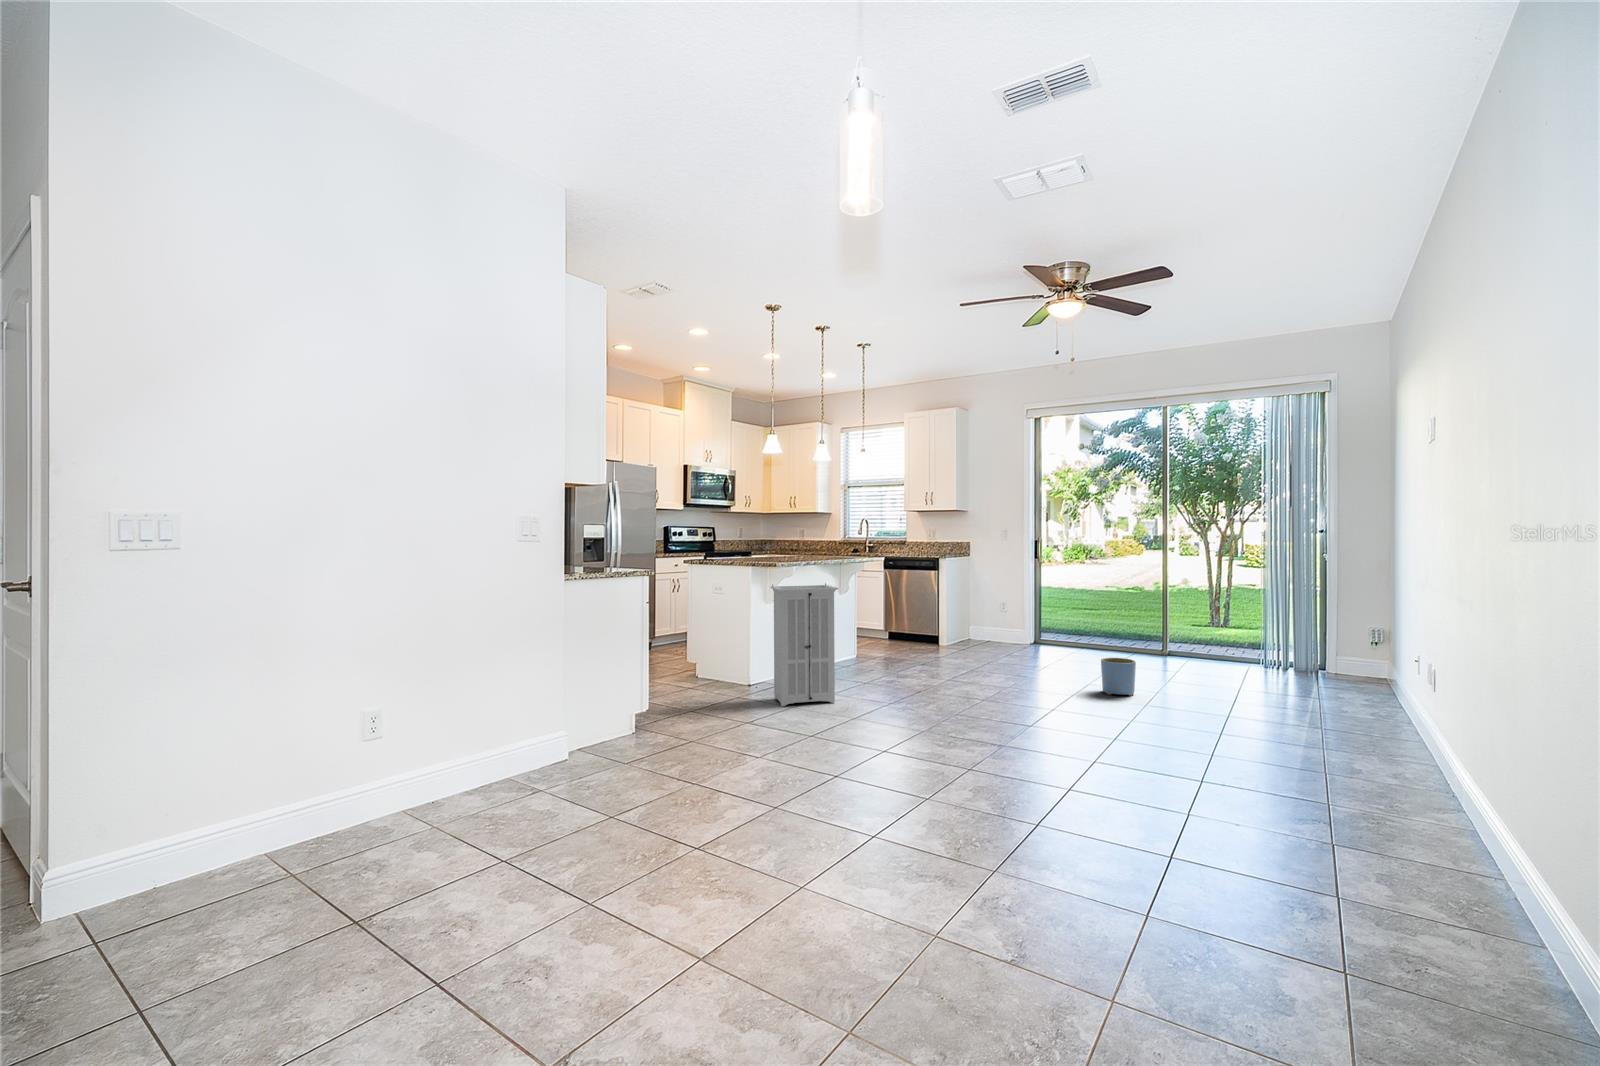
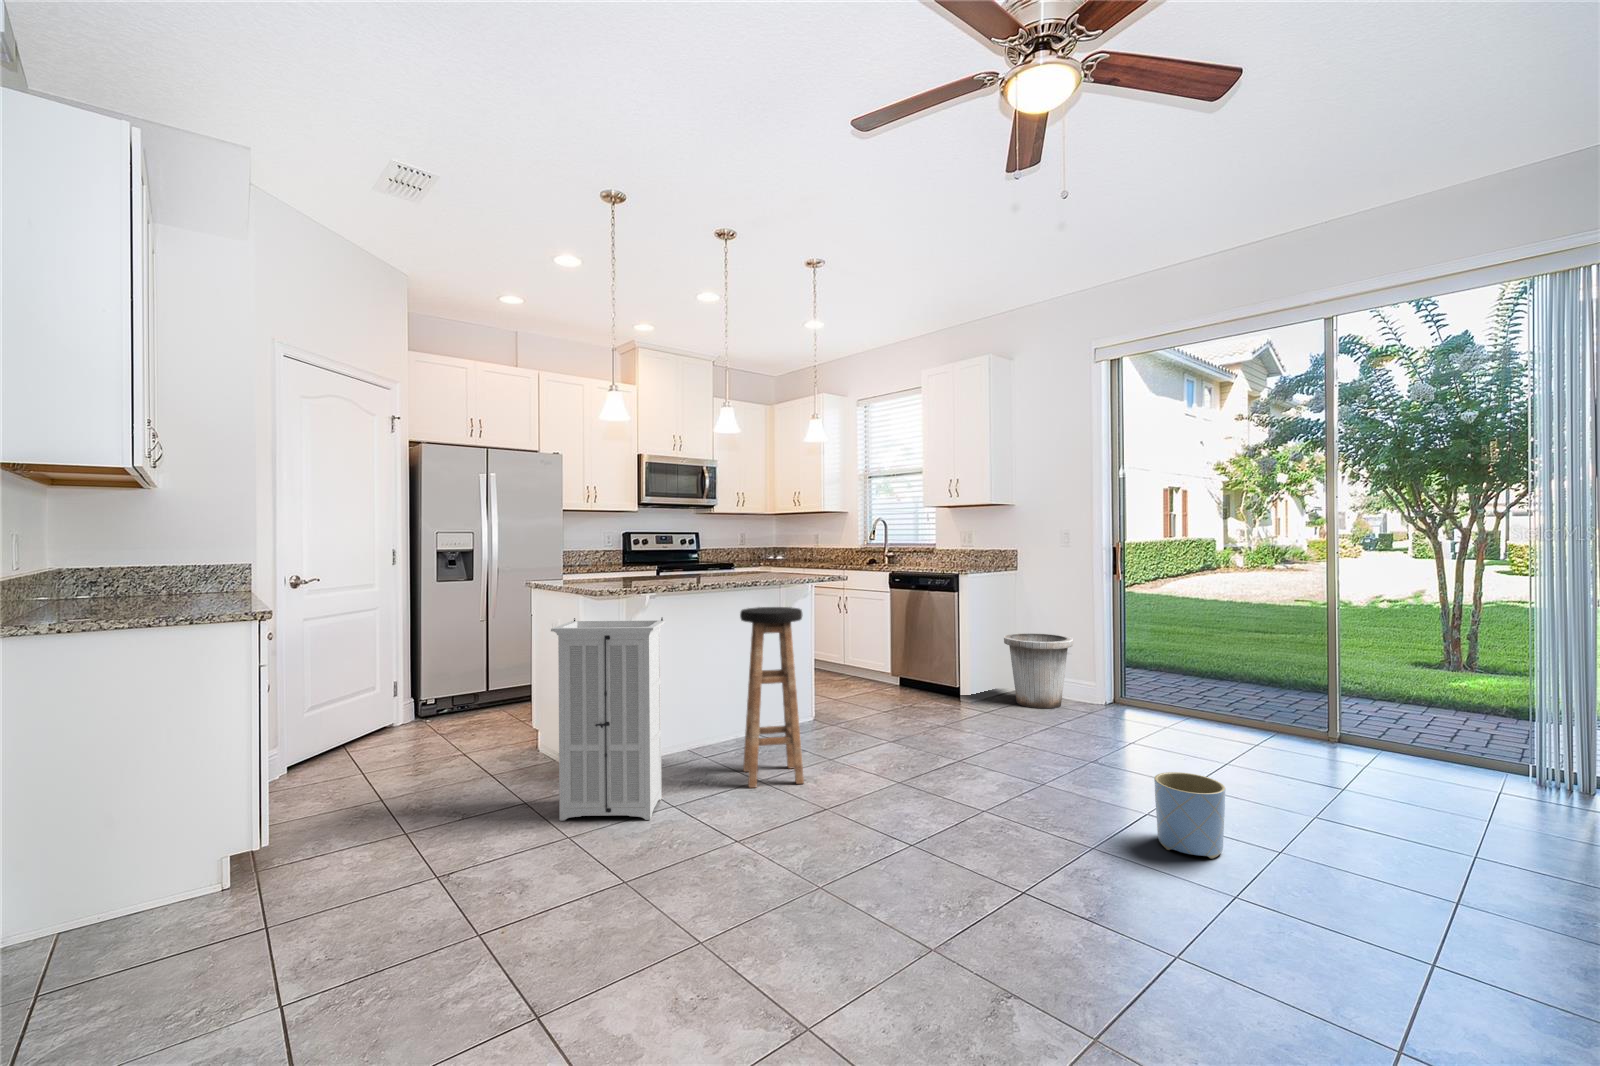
bar stool: none [852,578,898,688] -> present [740,607,804,788]
trash can: none [967,599,1013,647] -> present [1004,633,1073,709]

